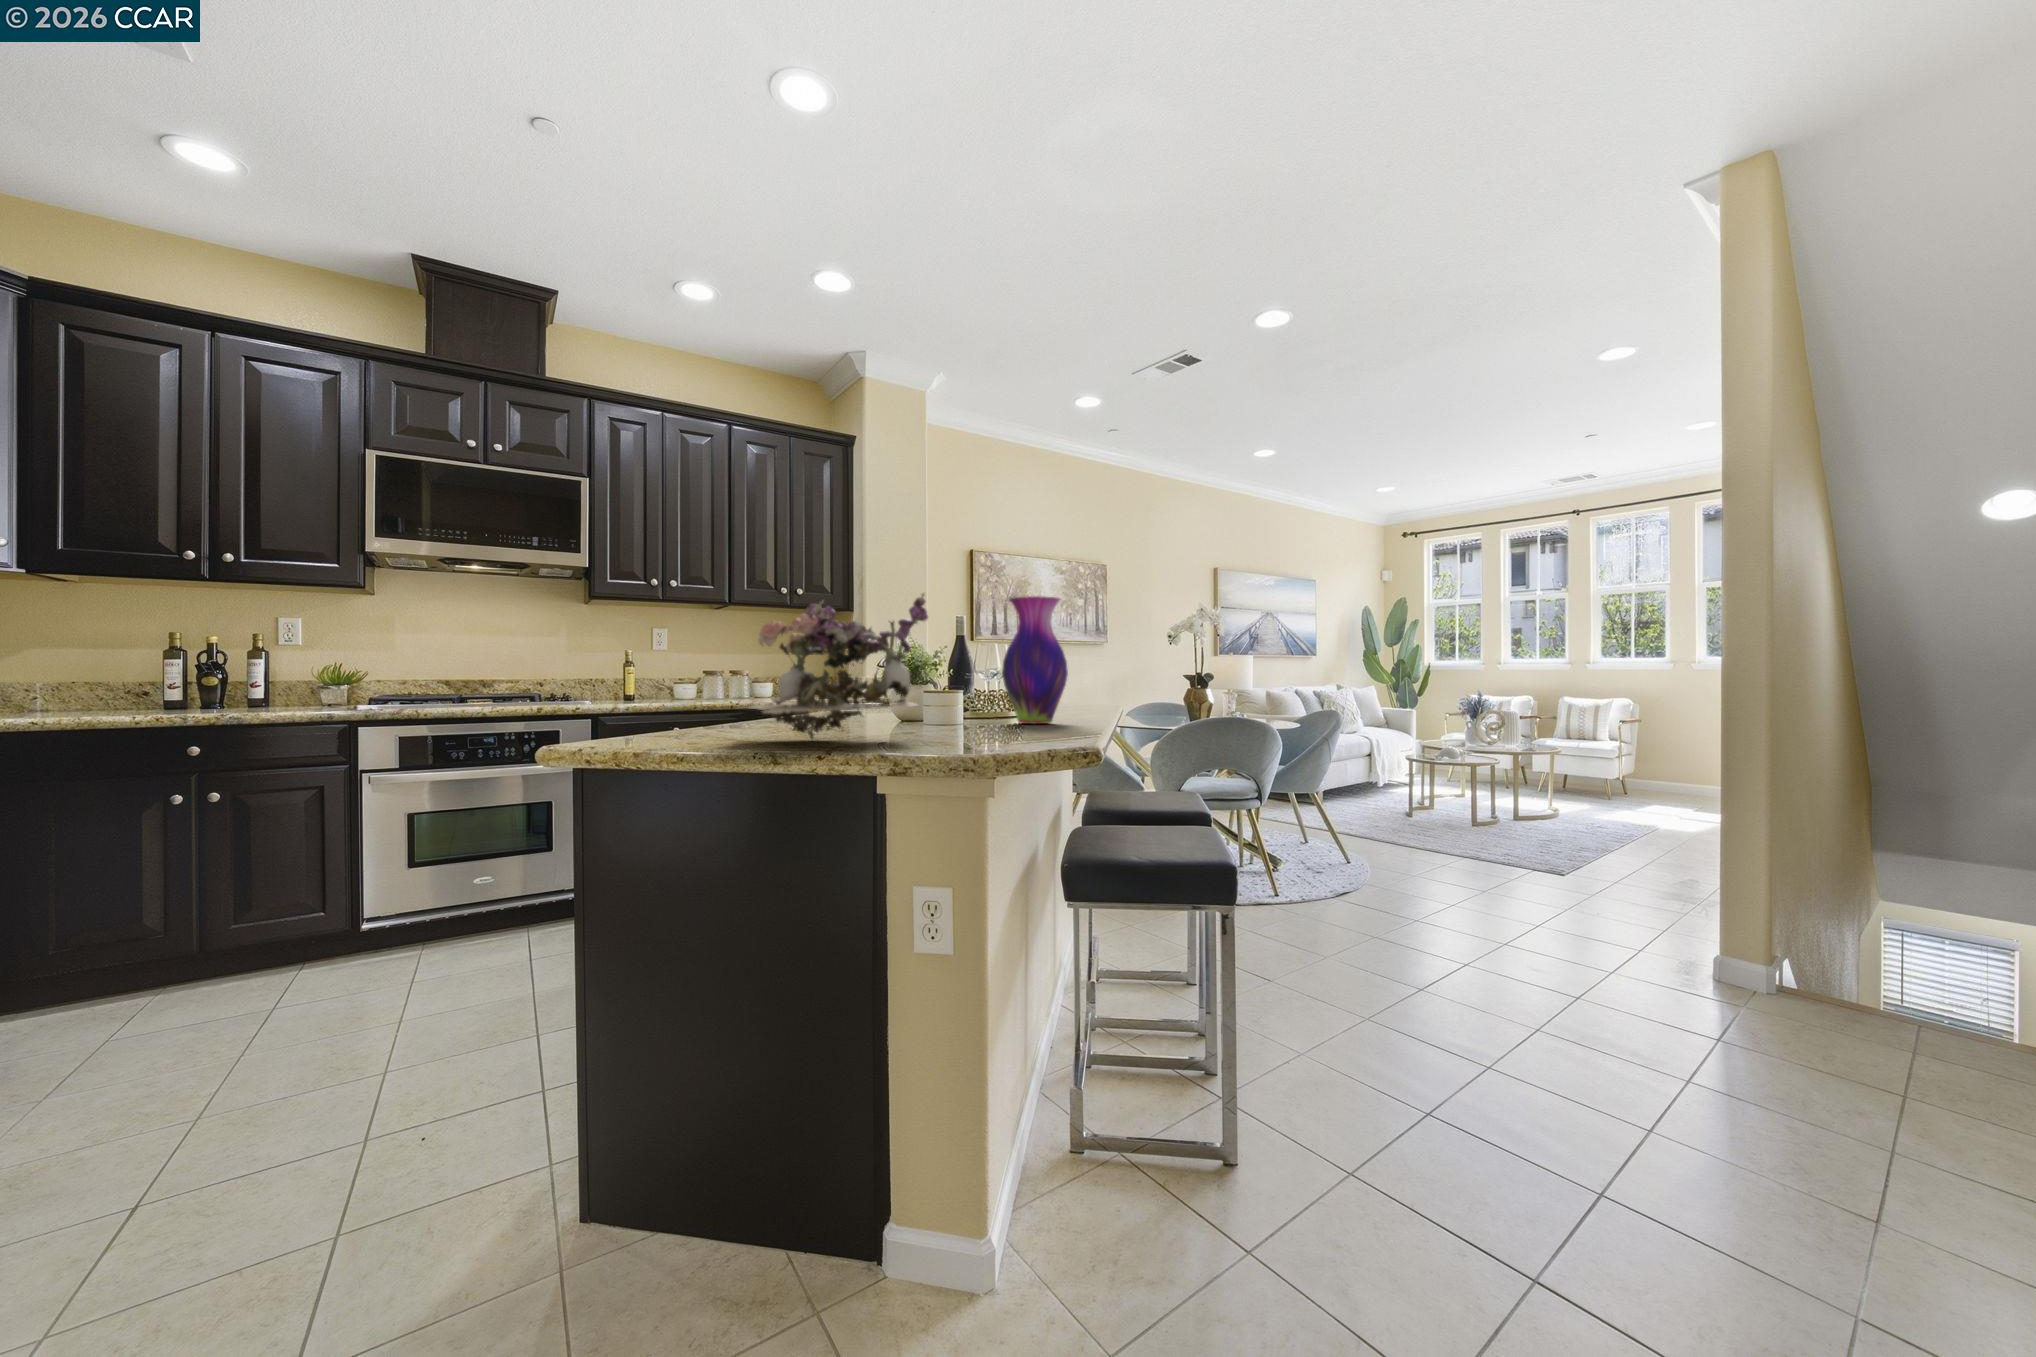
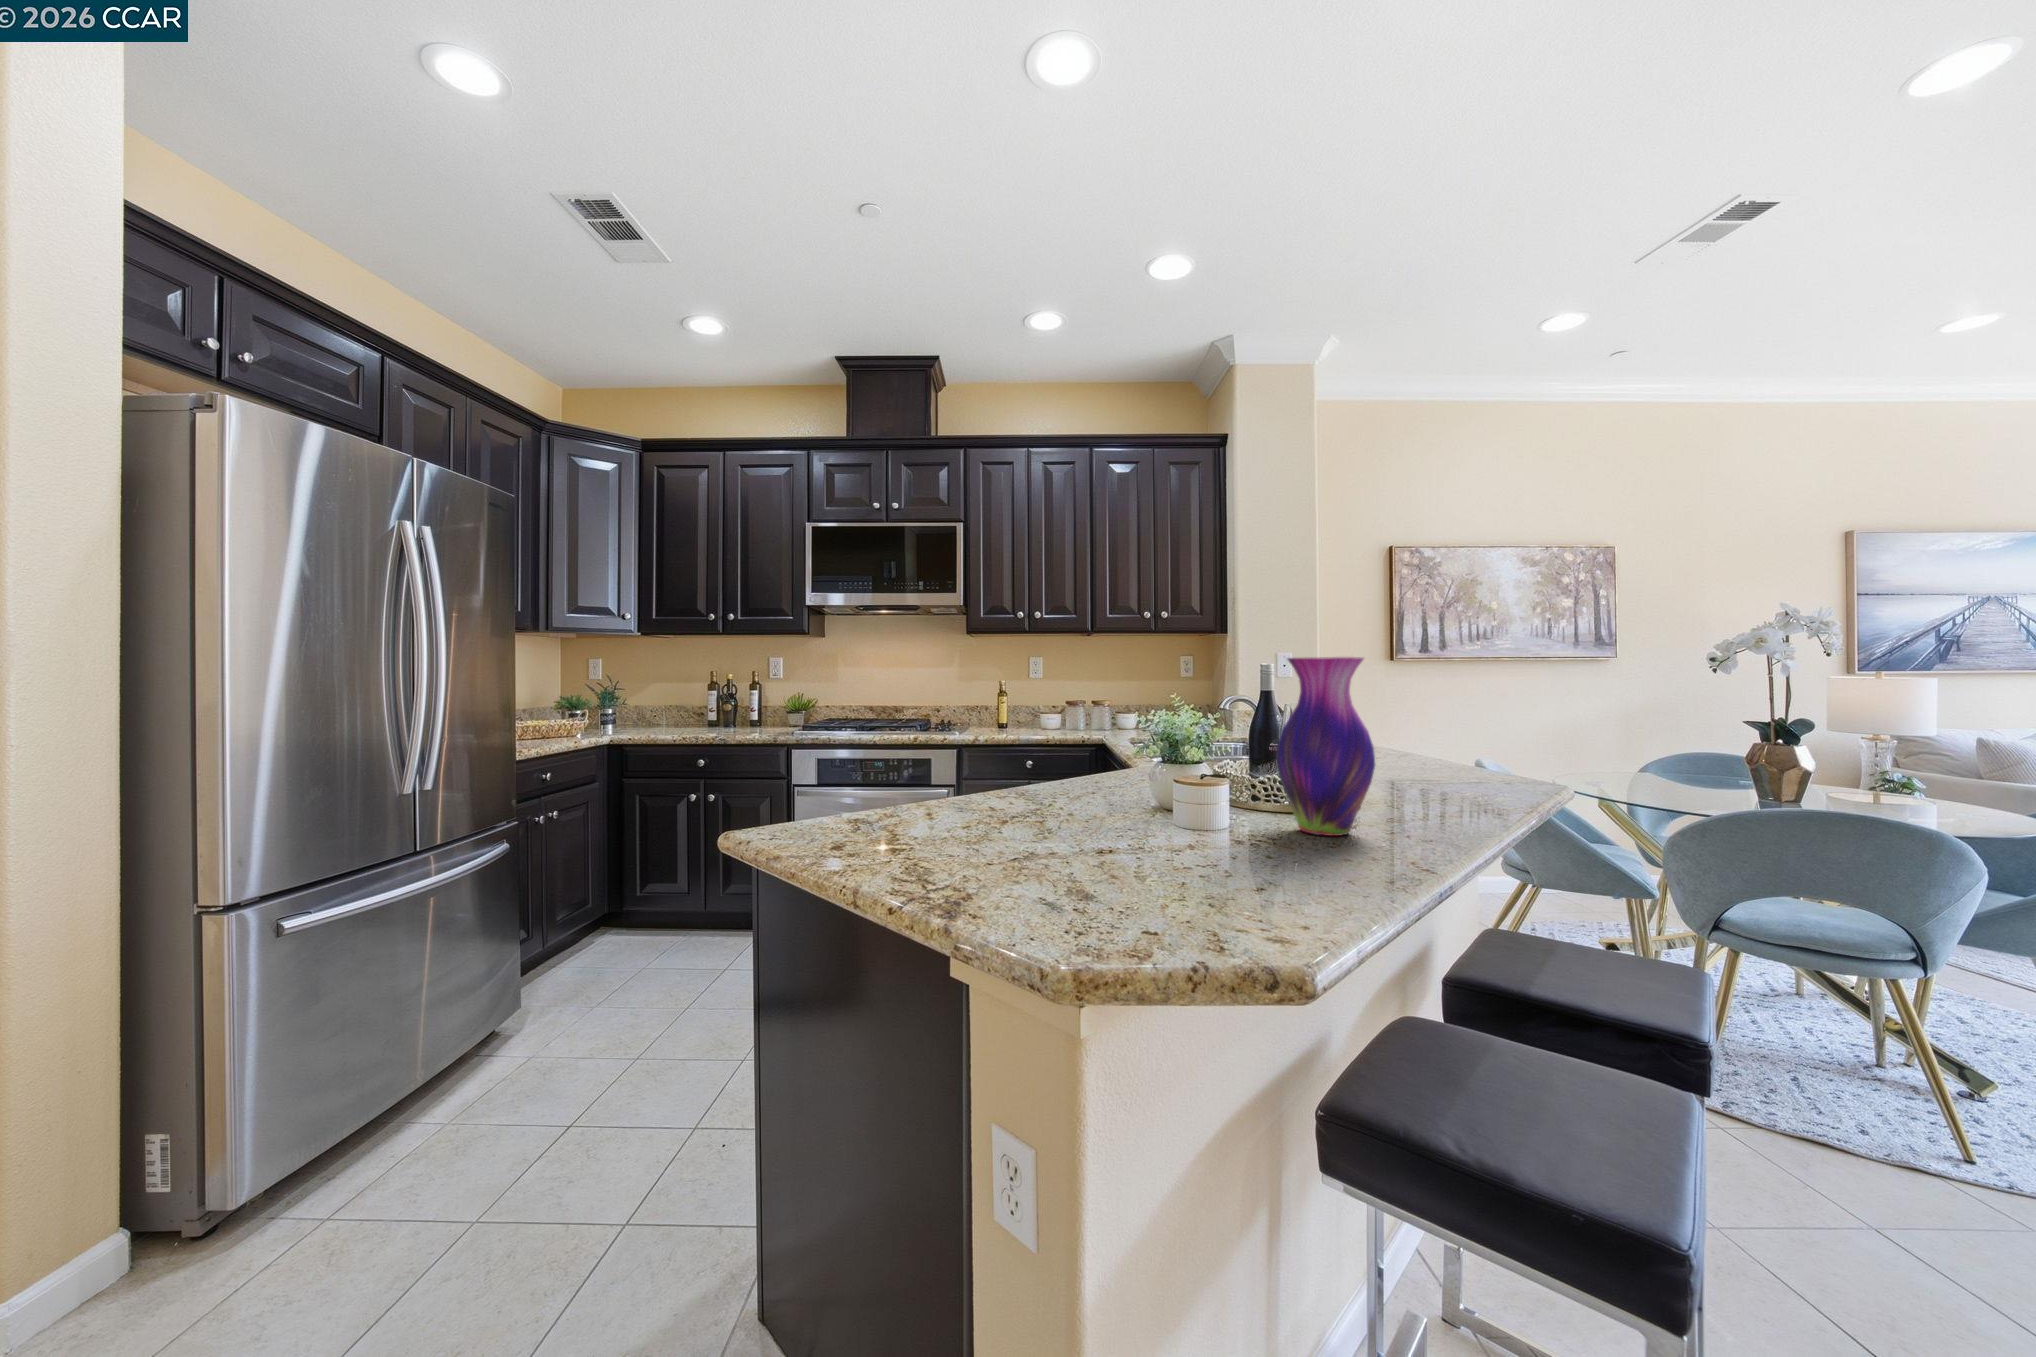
flower arrangement: present [749,593,928,739] -> none [883,681,1091,851]

